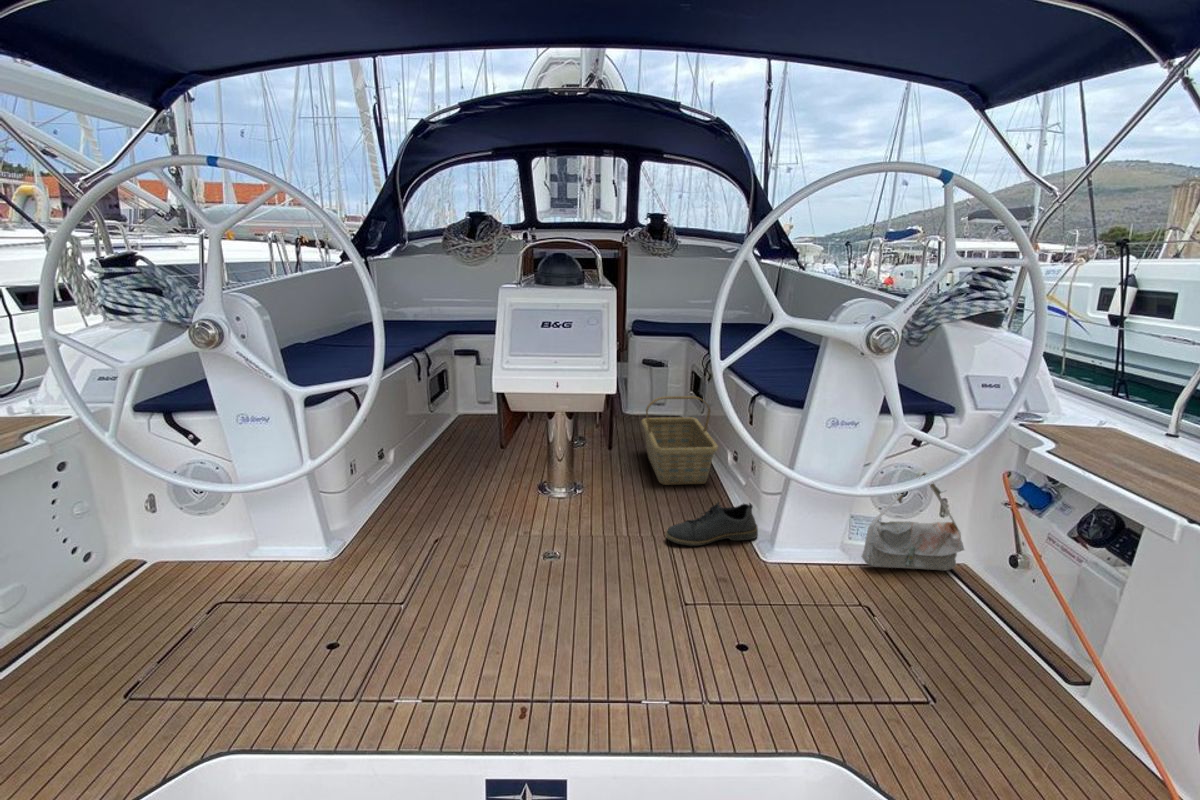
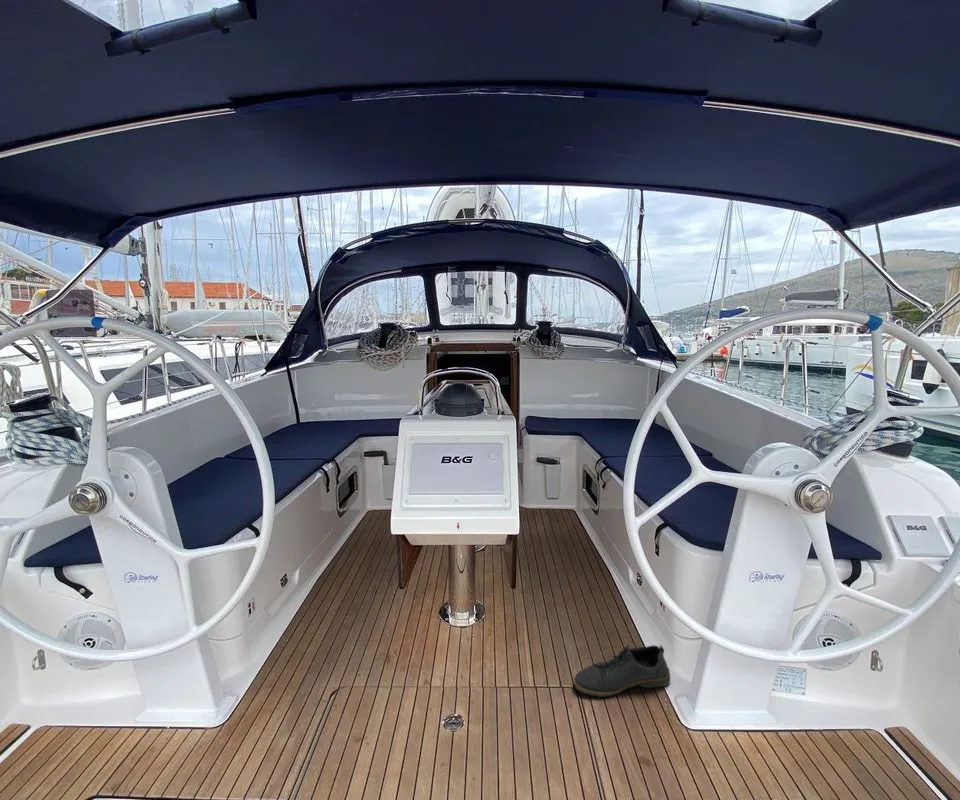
basket: present [641,396,718,485] -> none [540,511,619,604]
bag: present [862,470,964,571] -> none [790,627,908,736]

